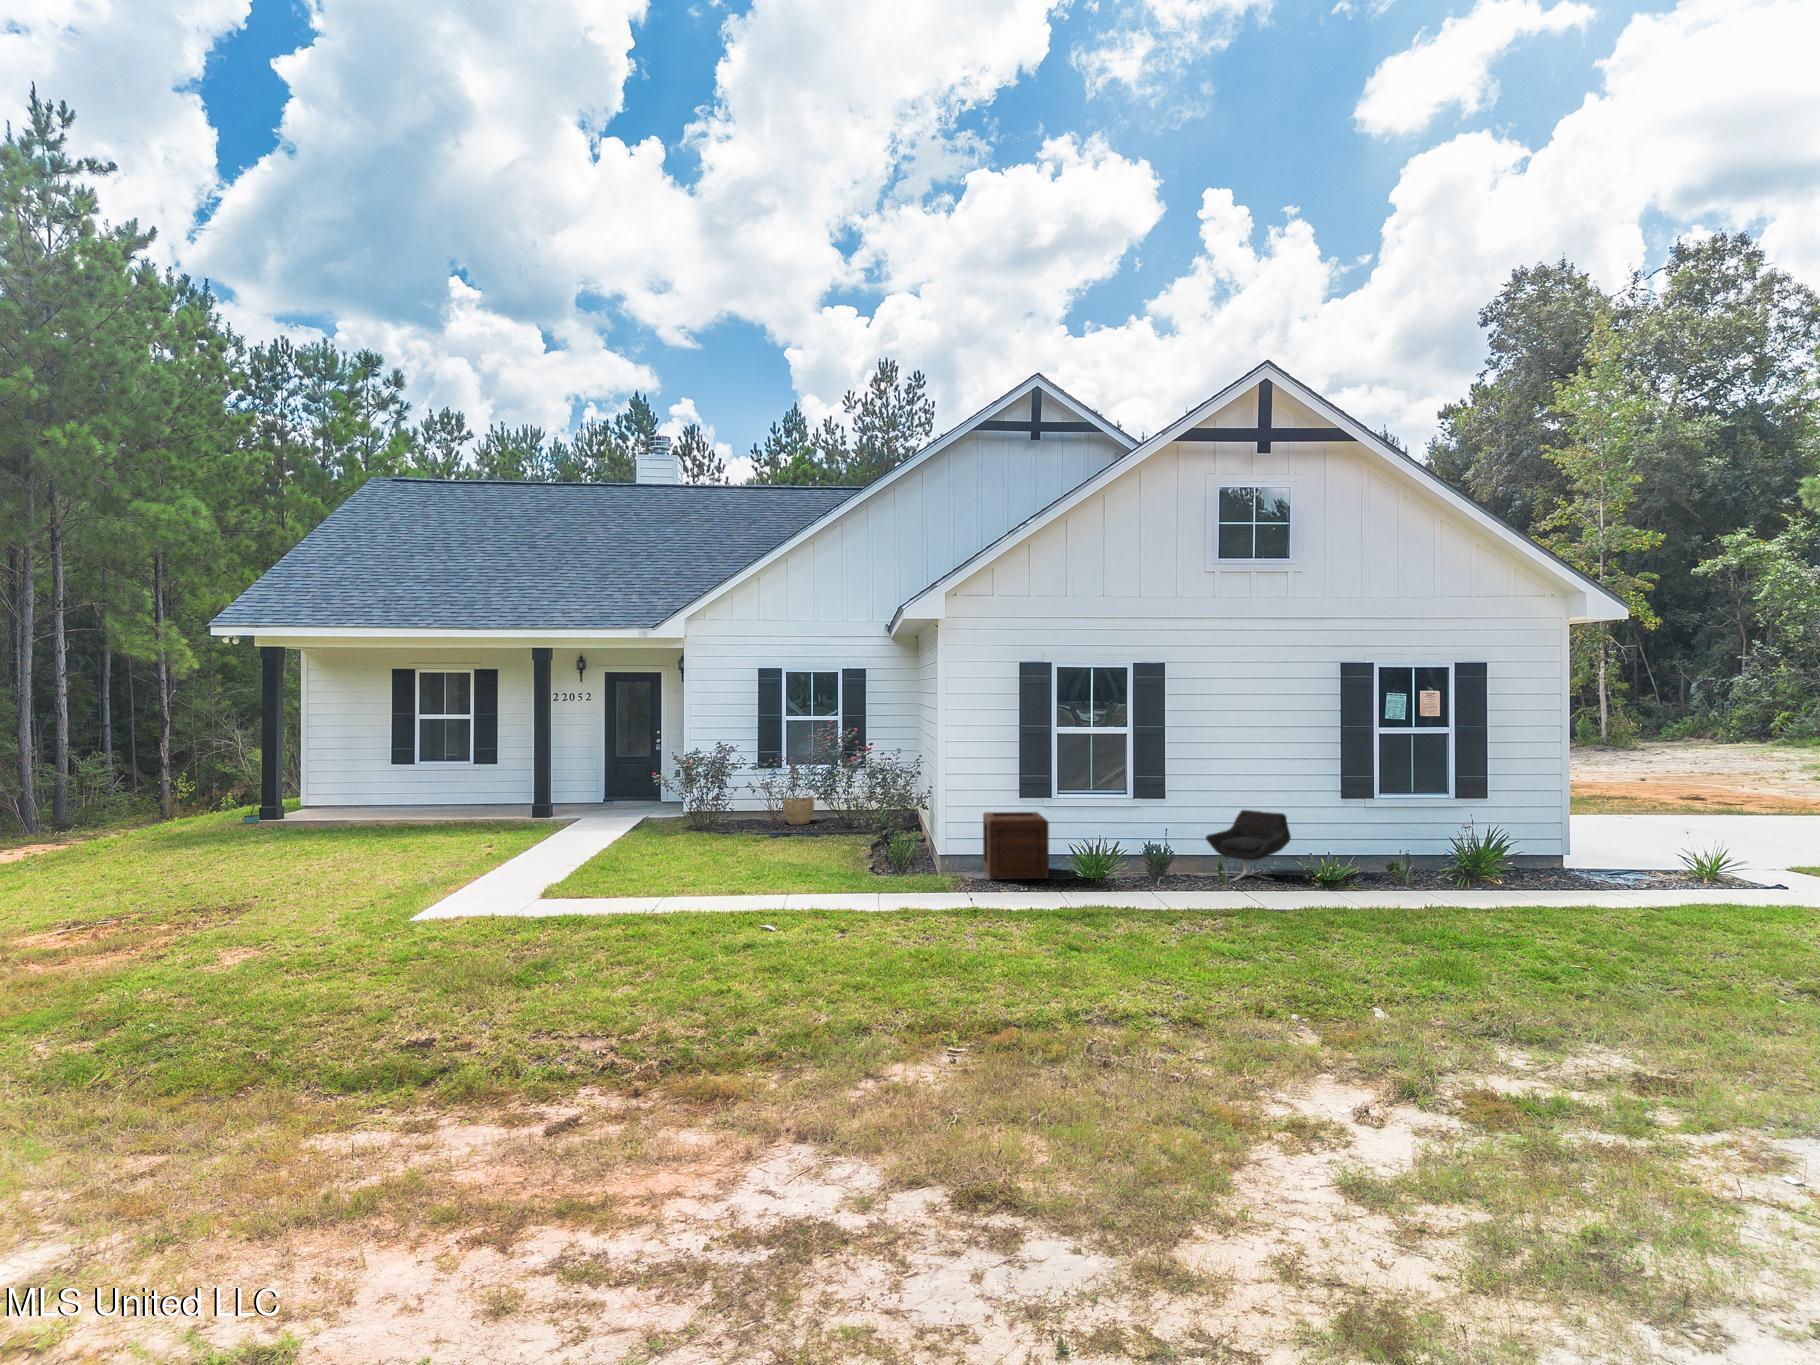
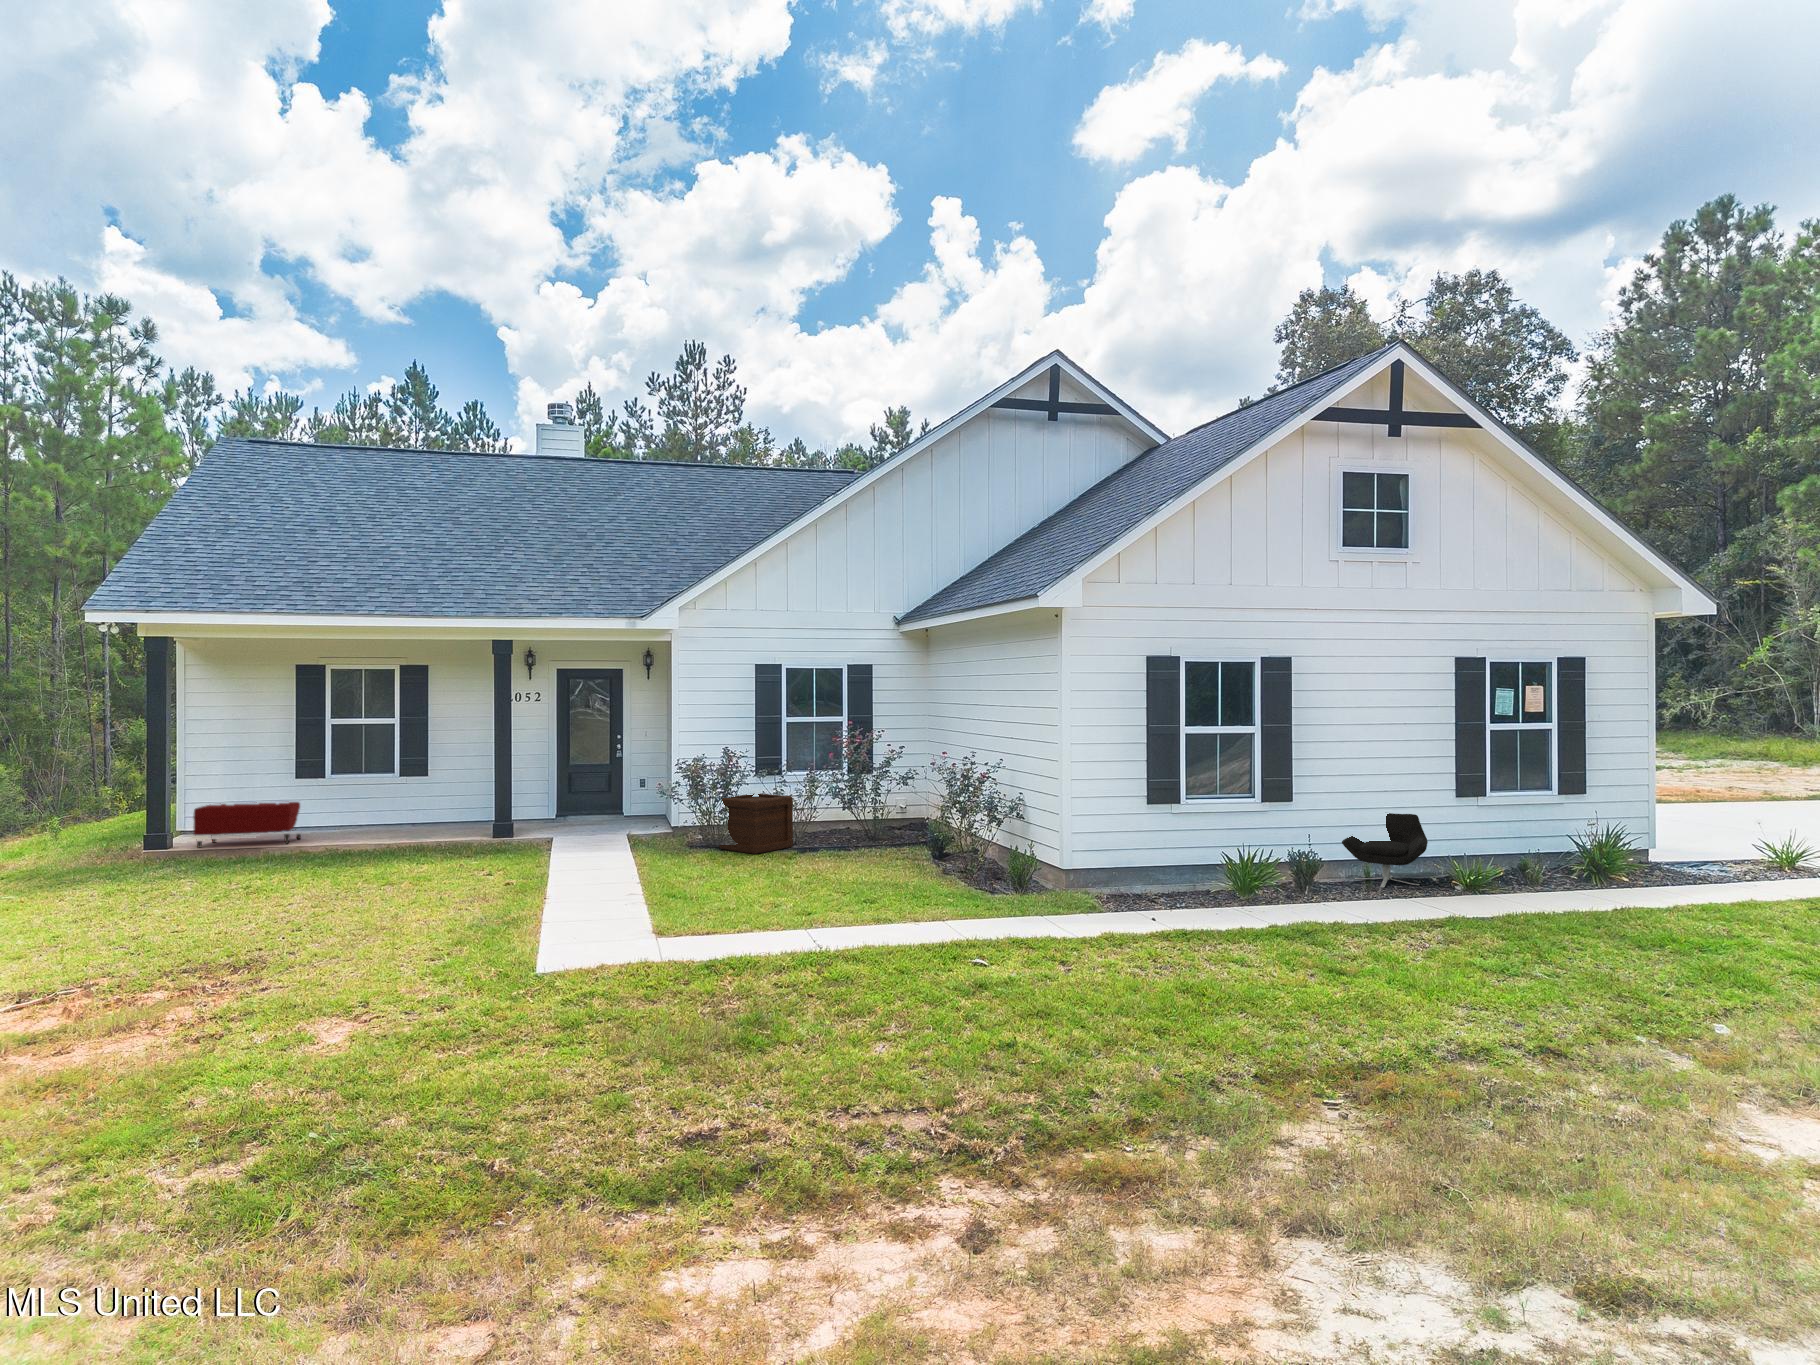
potted plant: present [240,781,262,824] -> none [88,803,120,860]
bench: none [318,782,401,817] -> present [193,802,301,848]
woven basket: present [783,790,814,825] -> none [809,798,846,841]
wooden crate: present [983,812,1049,880] -> present [719,793,793,854]

